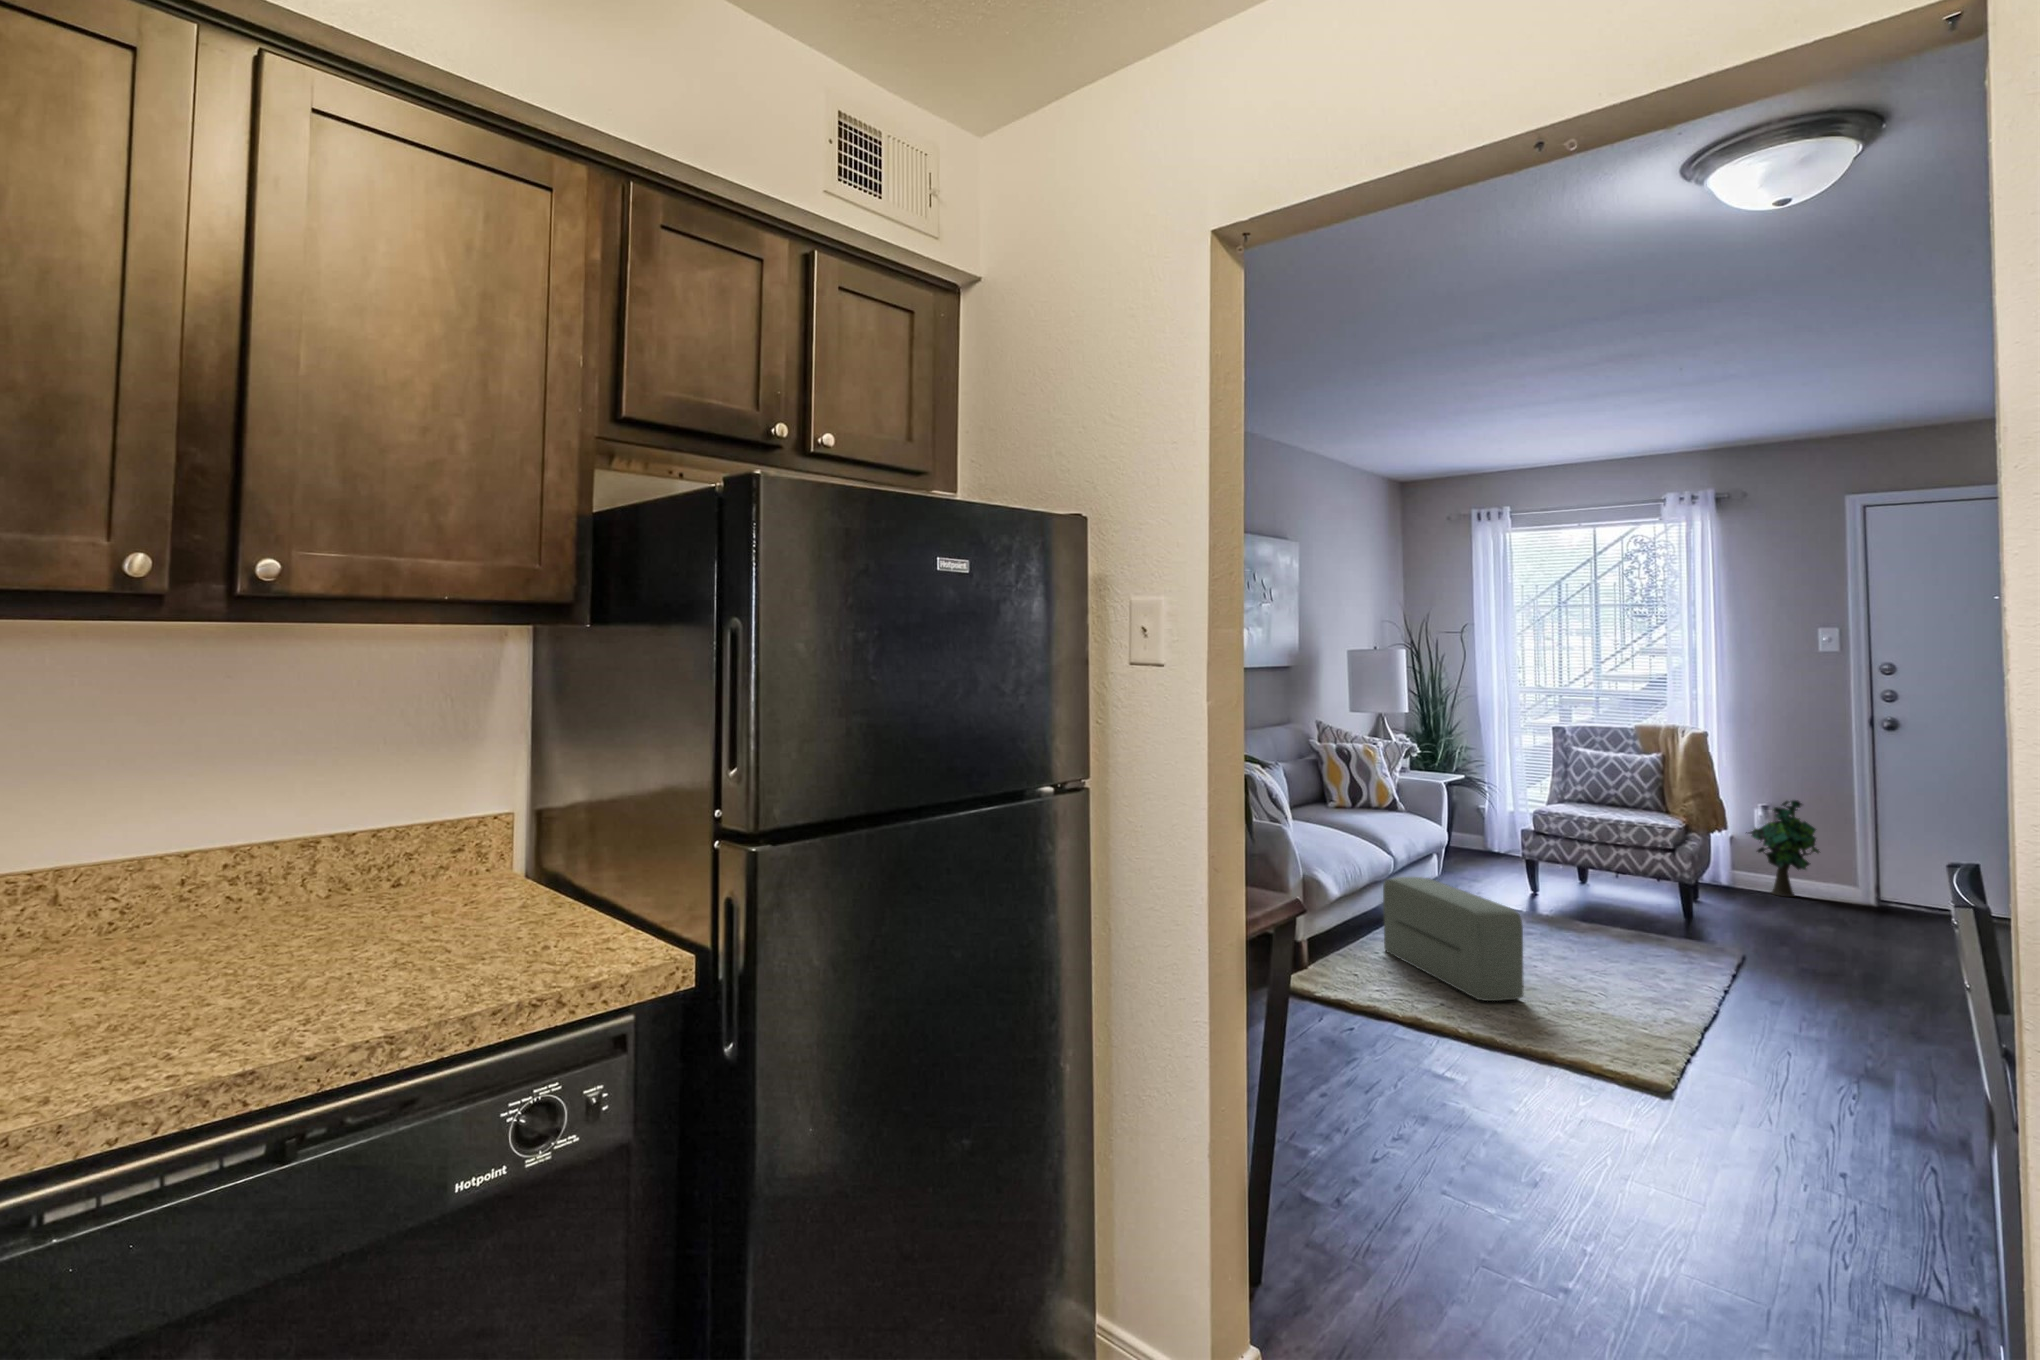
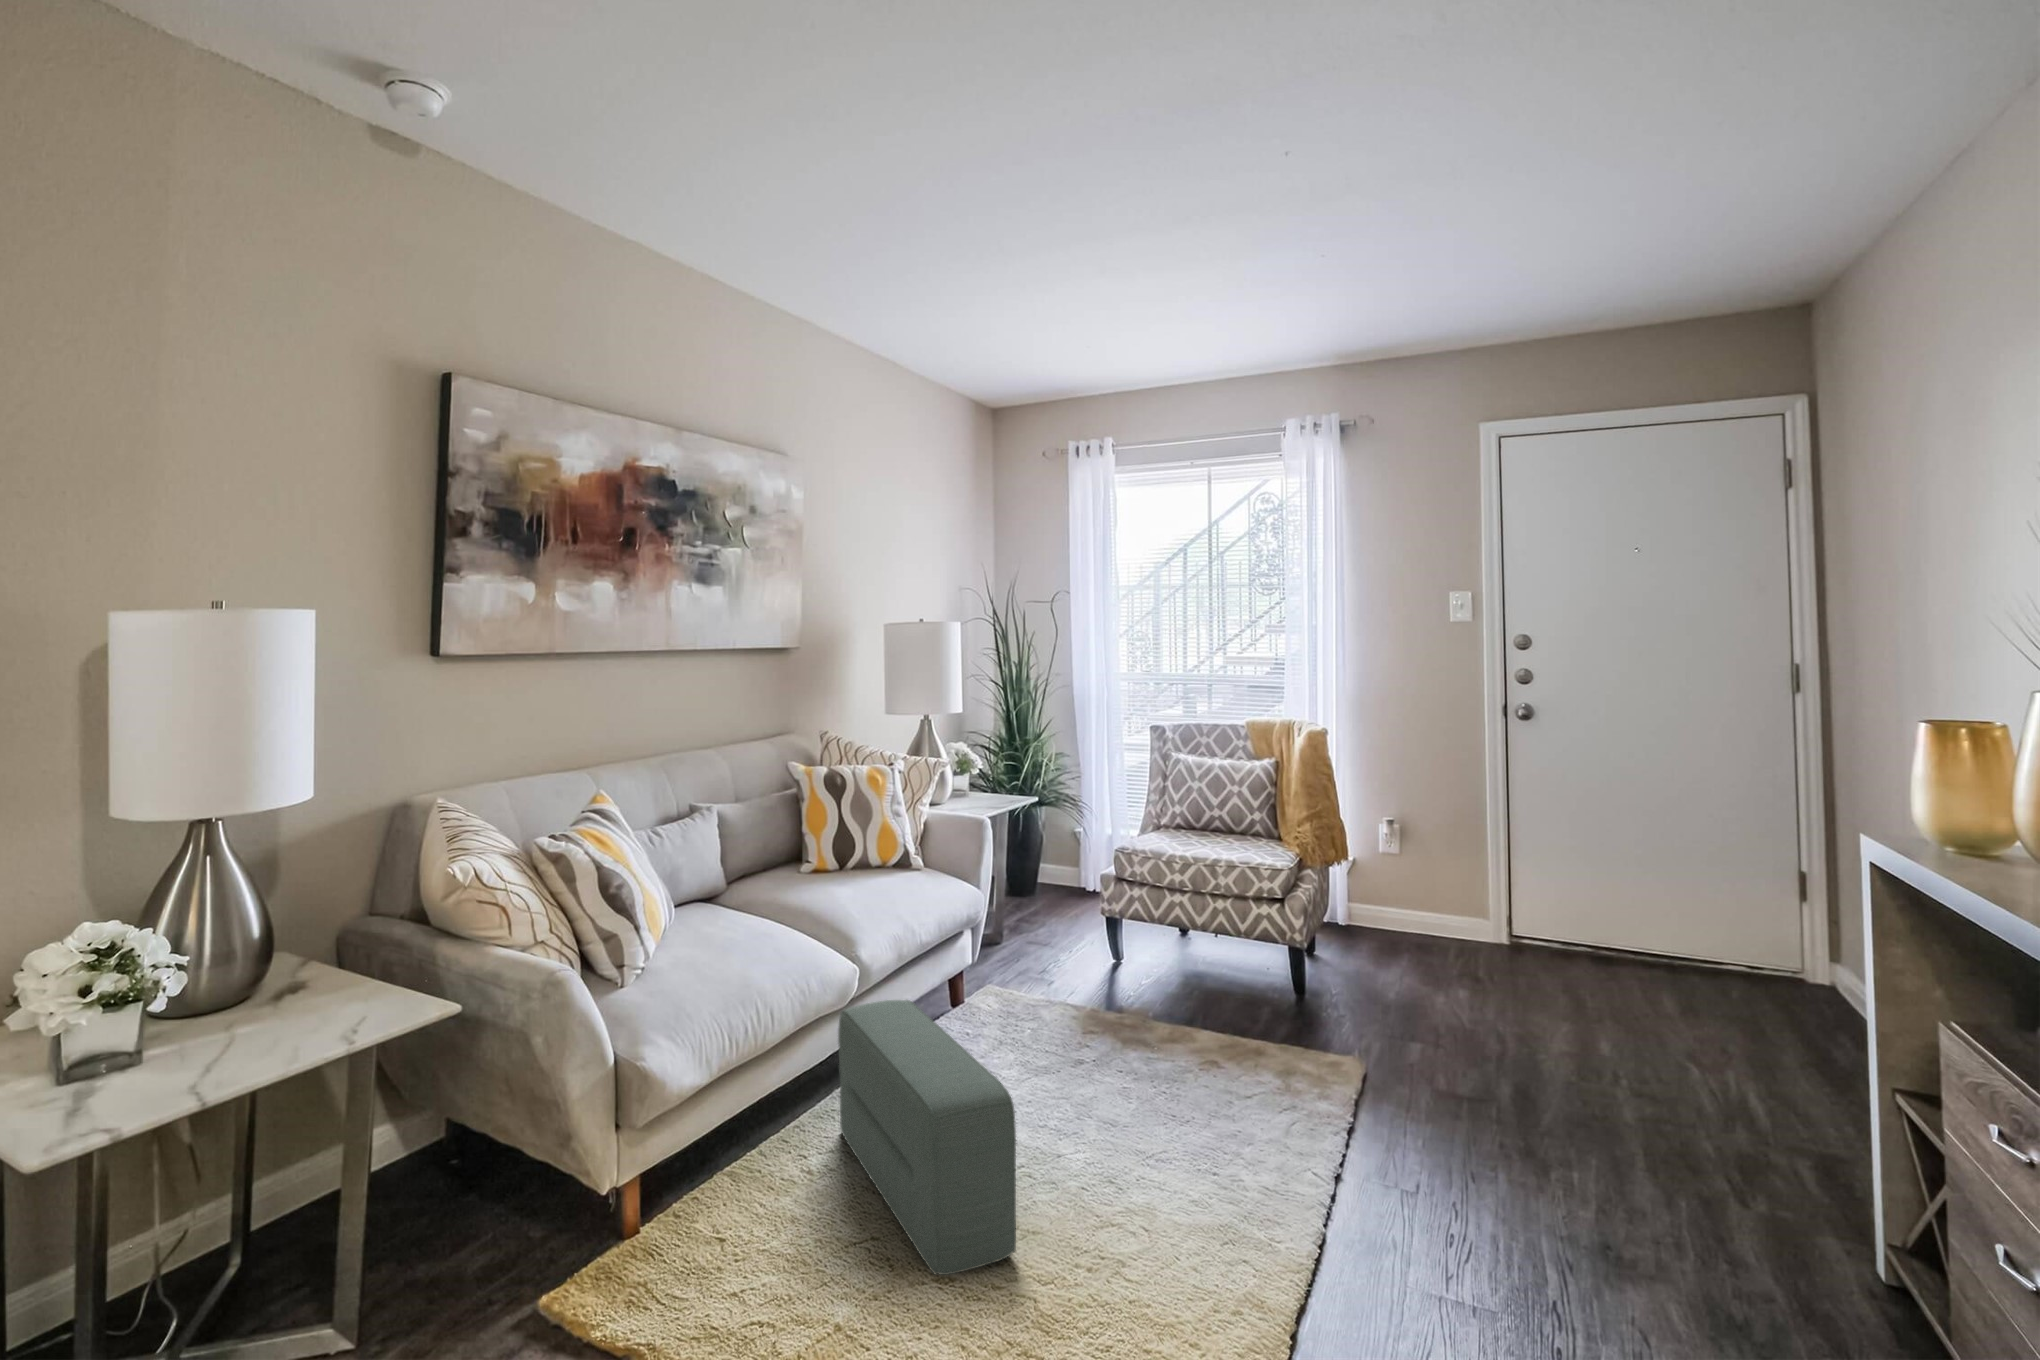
decorative plant: present [1746,800,1819,897] -> none [1368,812,1450,938]

